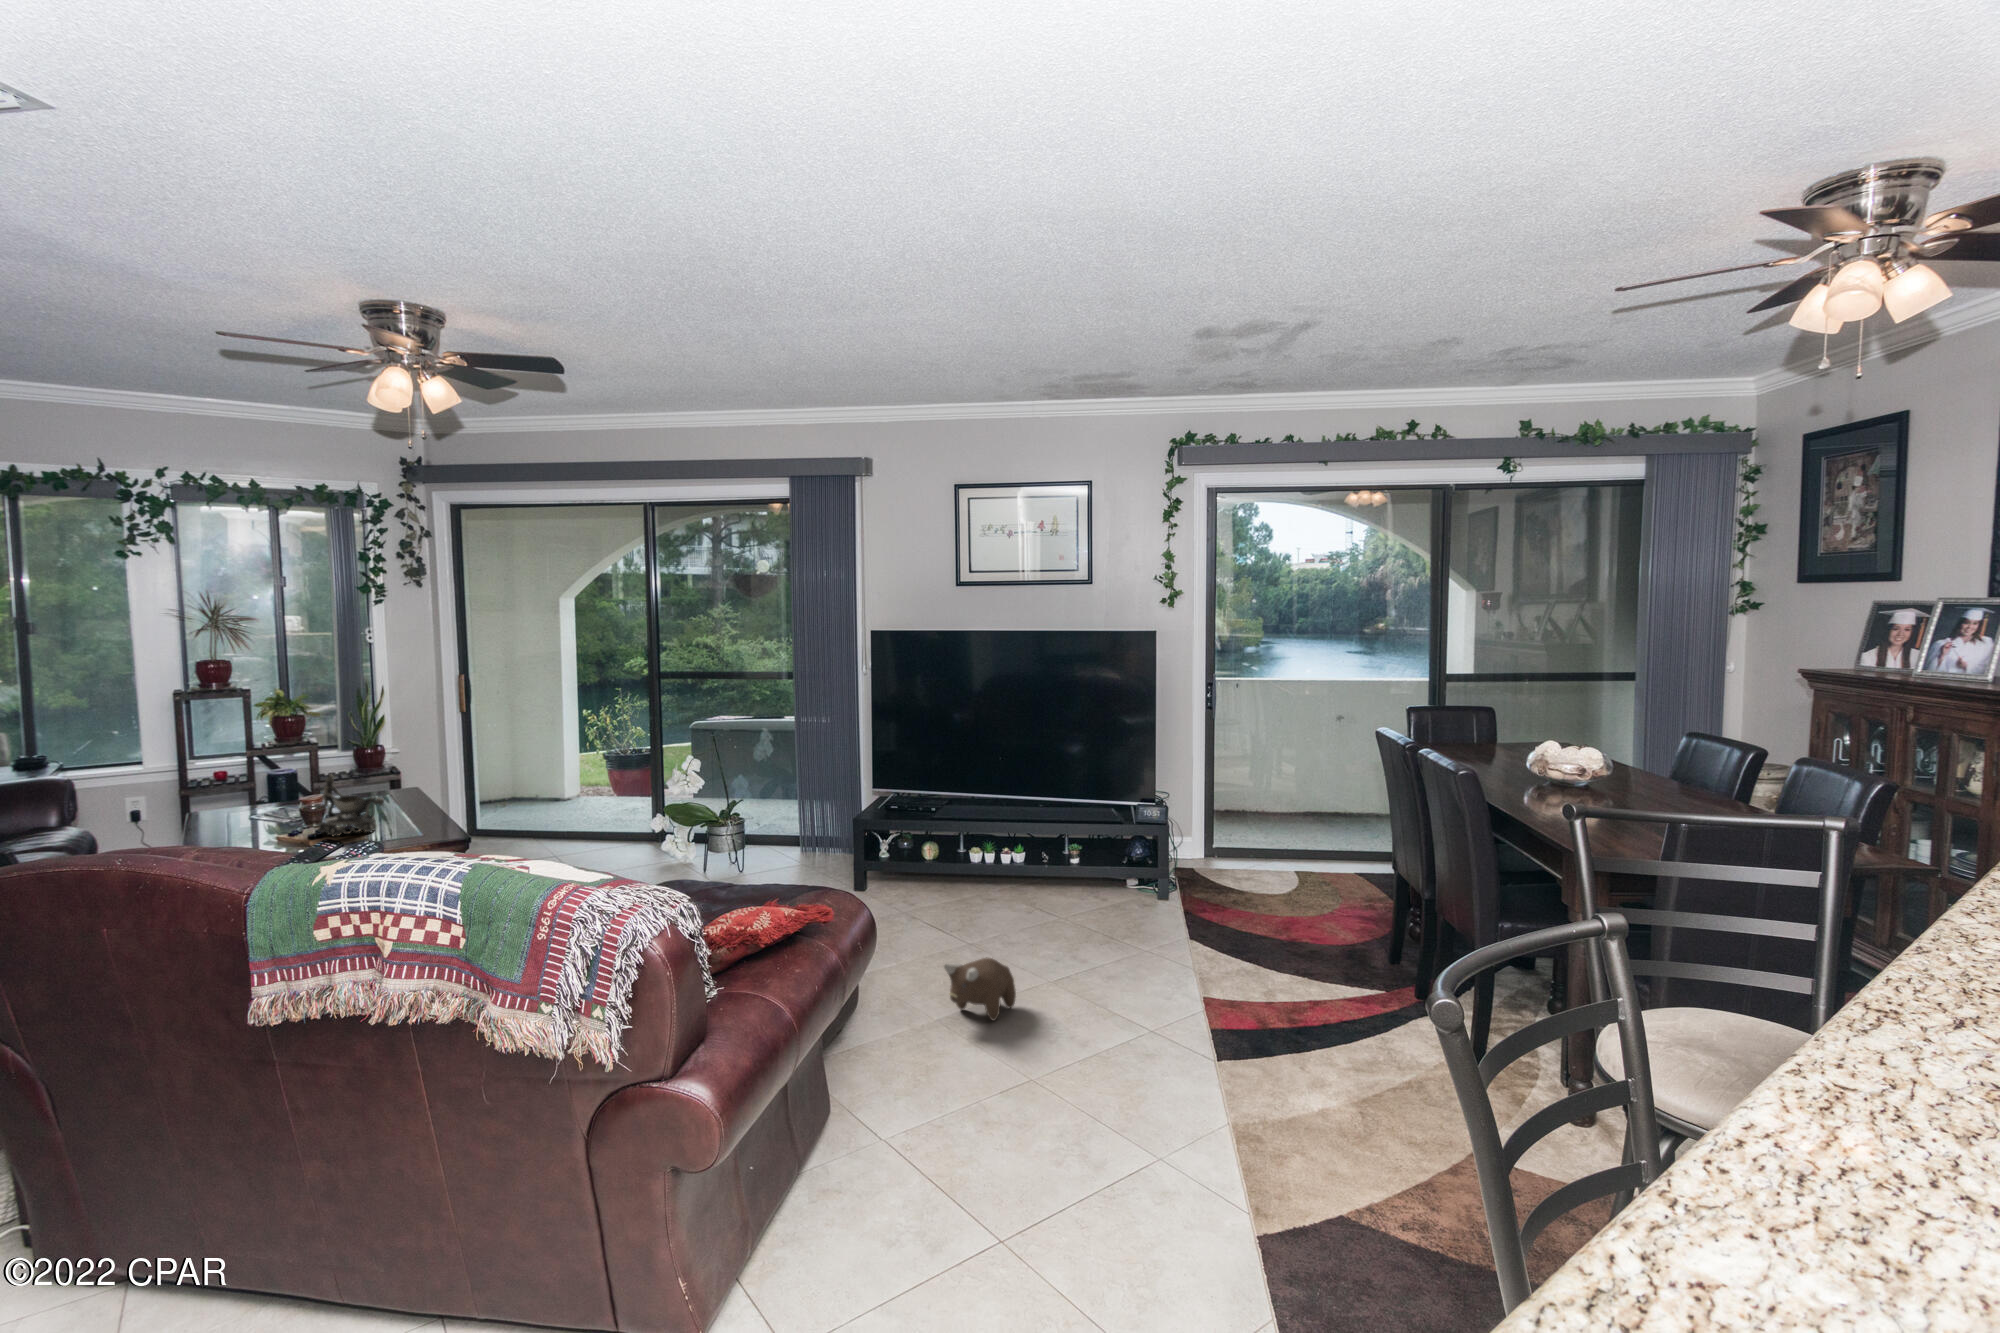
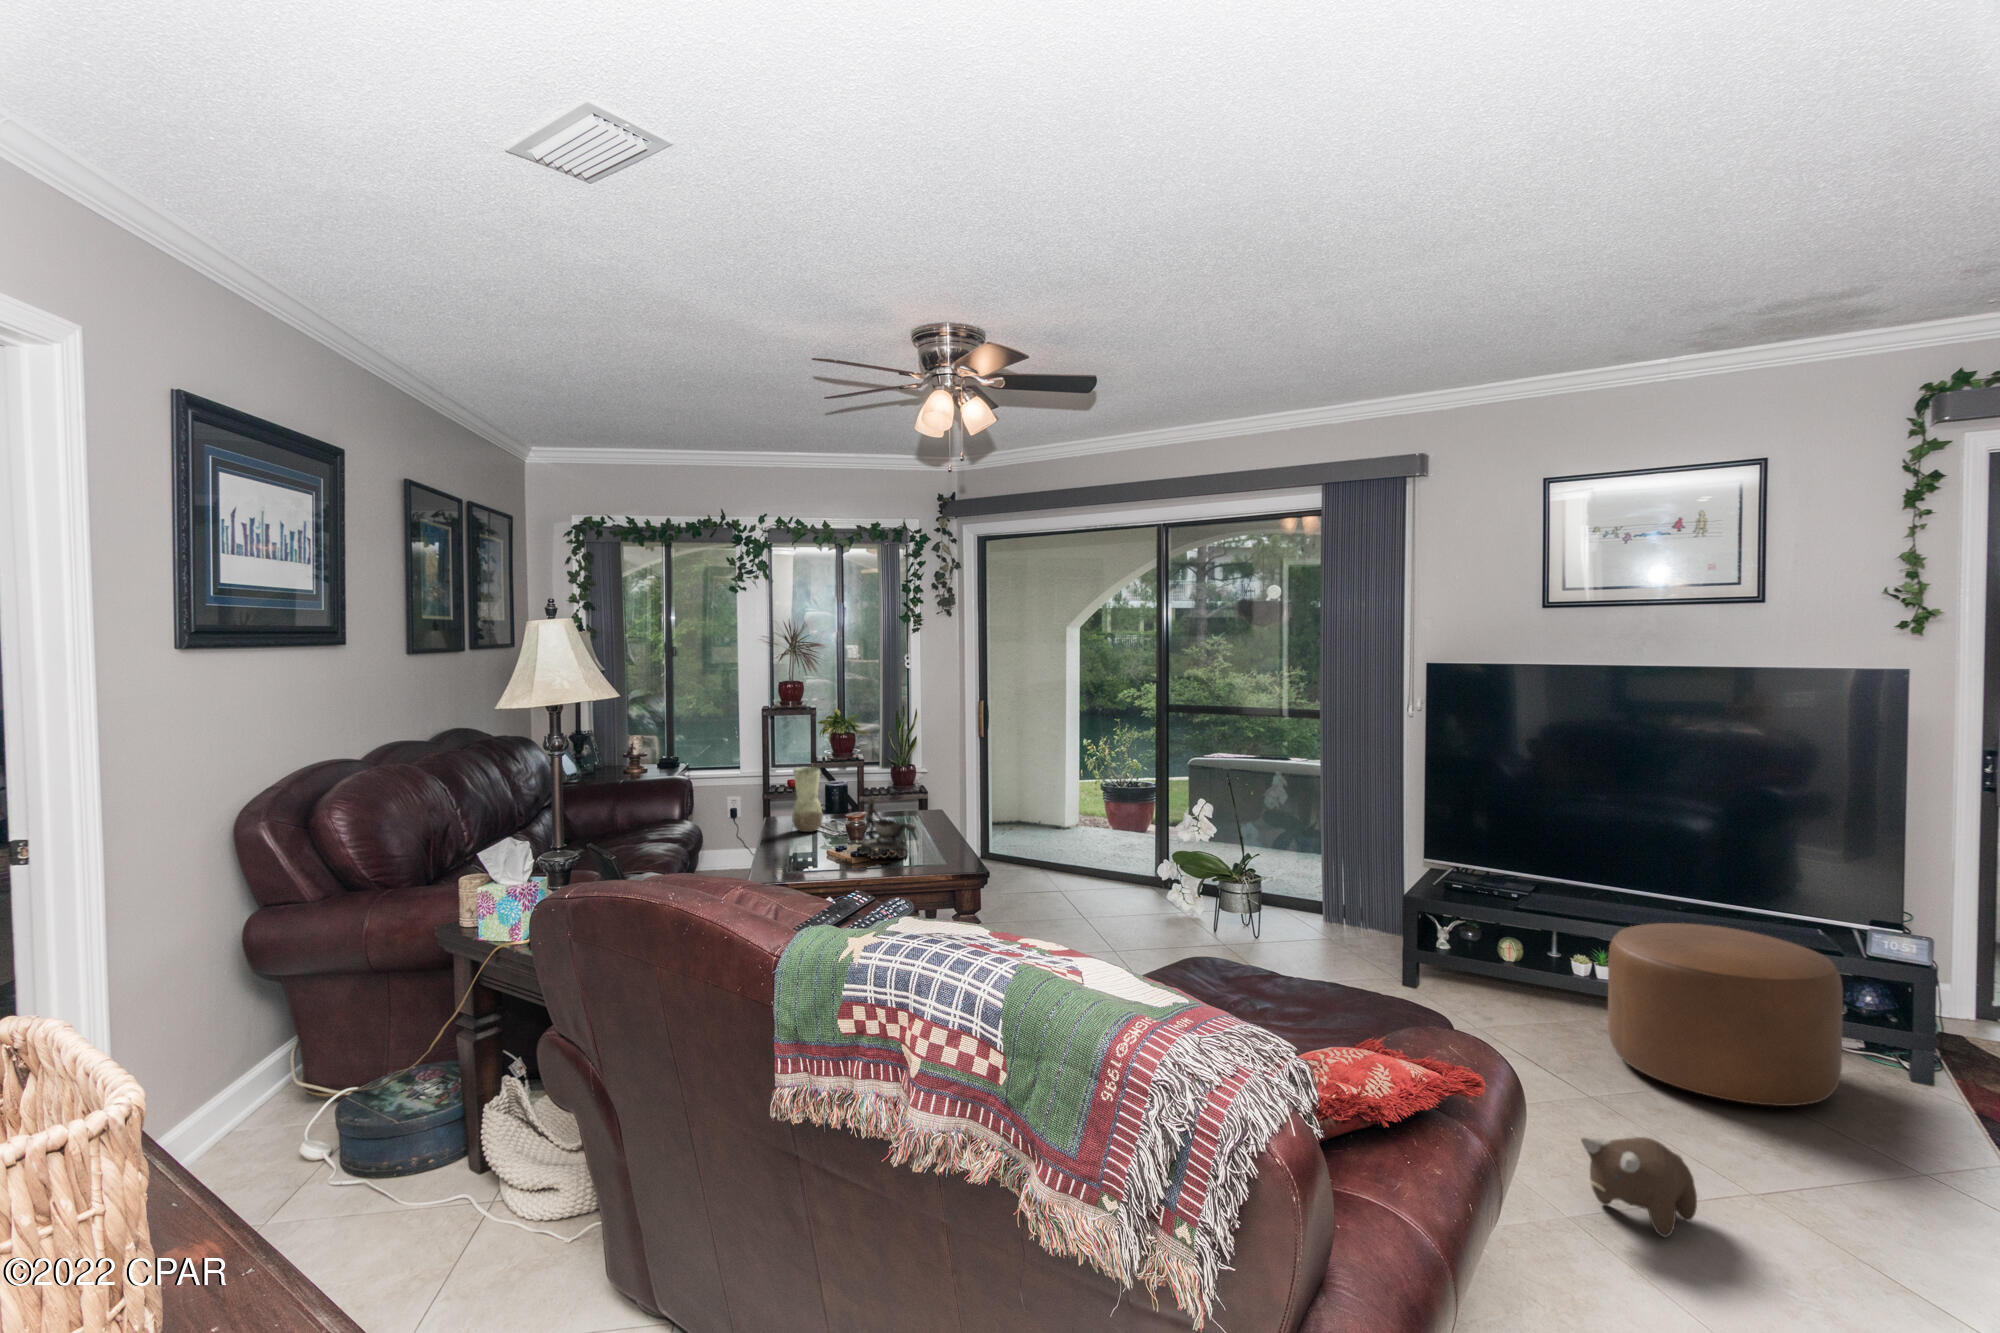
vase: none [227,750,268,820] -> present [792,767,823,832]
ottoman: none [987,815,1120,931] -> present [1608,923,1843,1106]

